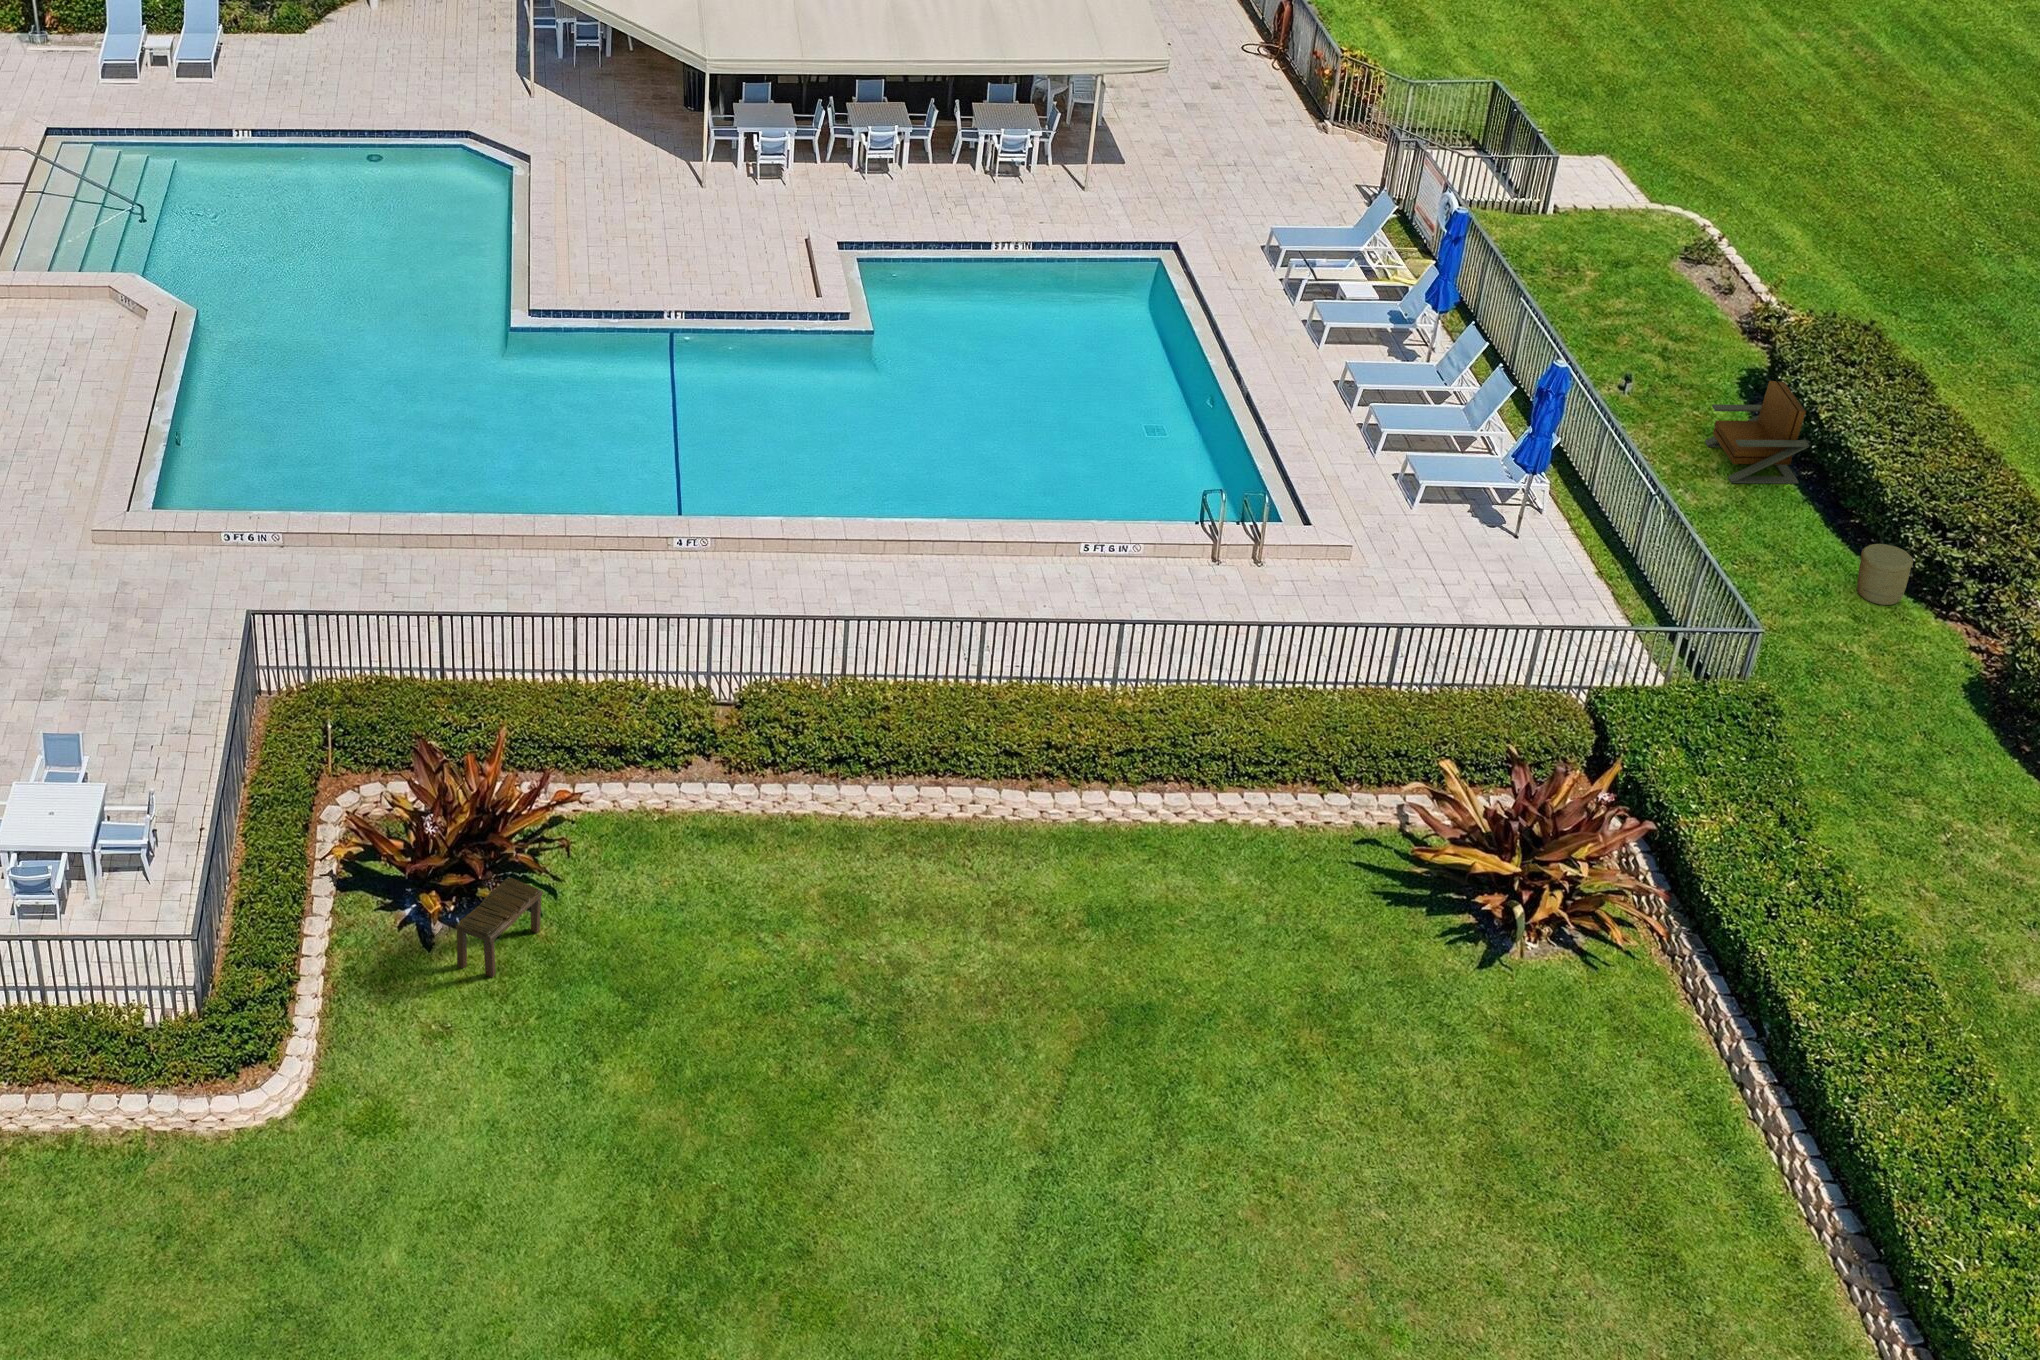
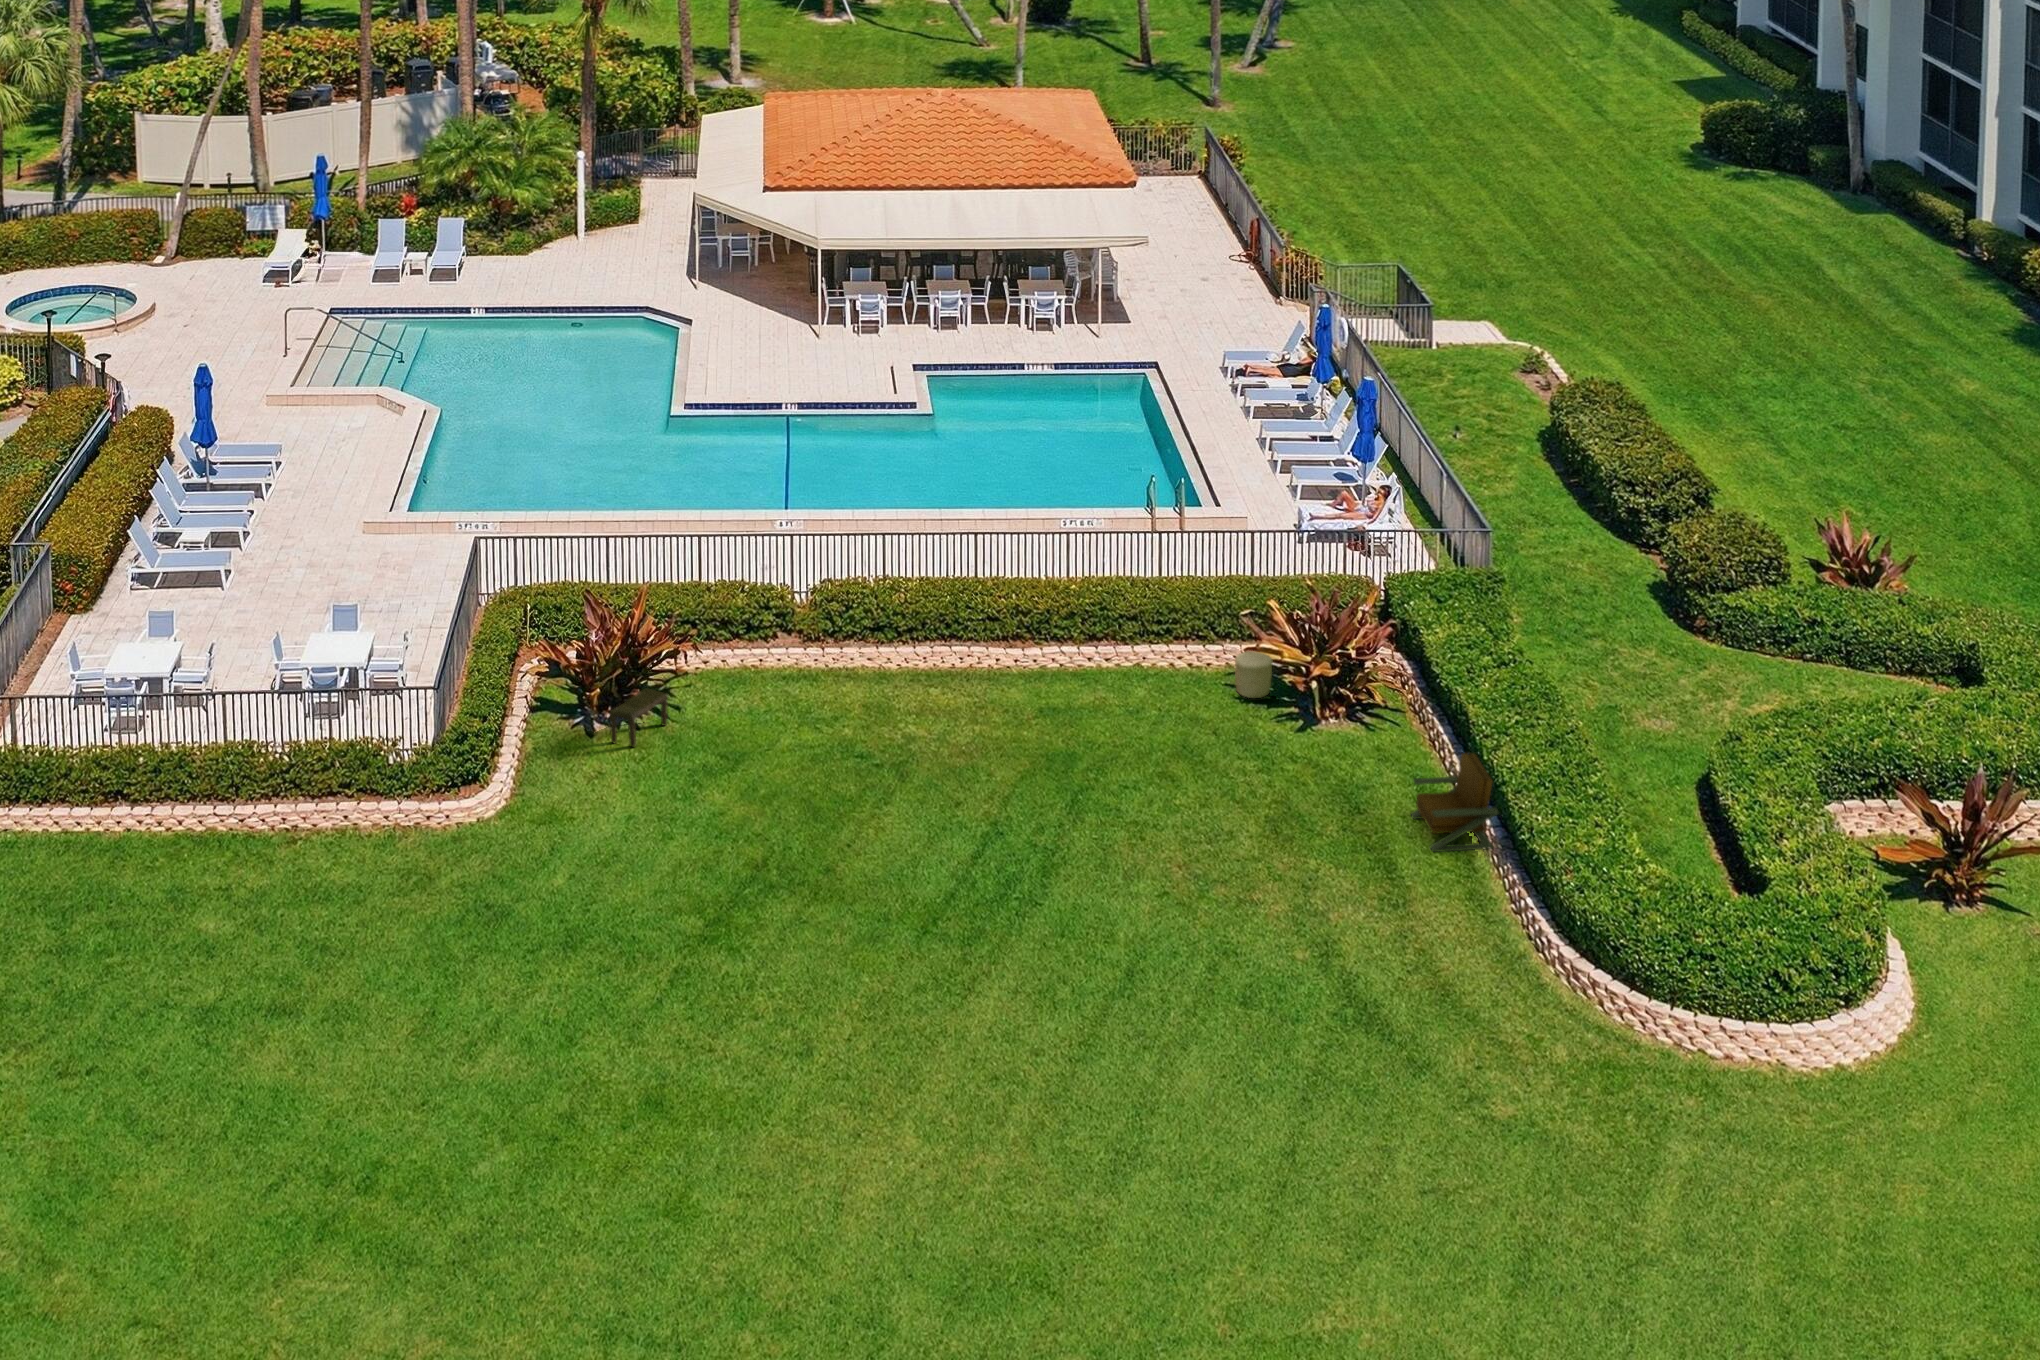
lounge chair: present [1705,381,1809,484] -> present [1411,753,1499,852]
basket: present [1857,544,1913,605] -> present [1235,651,1273,698]

